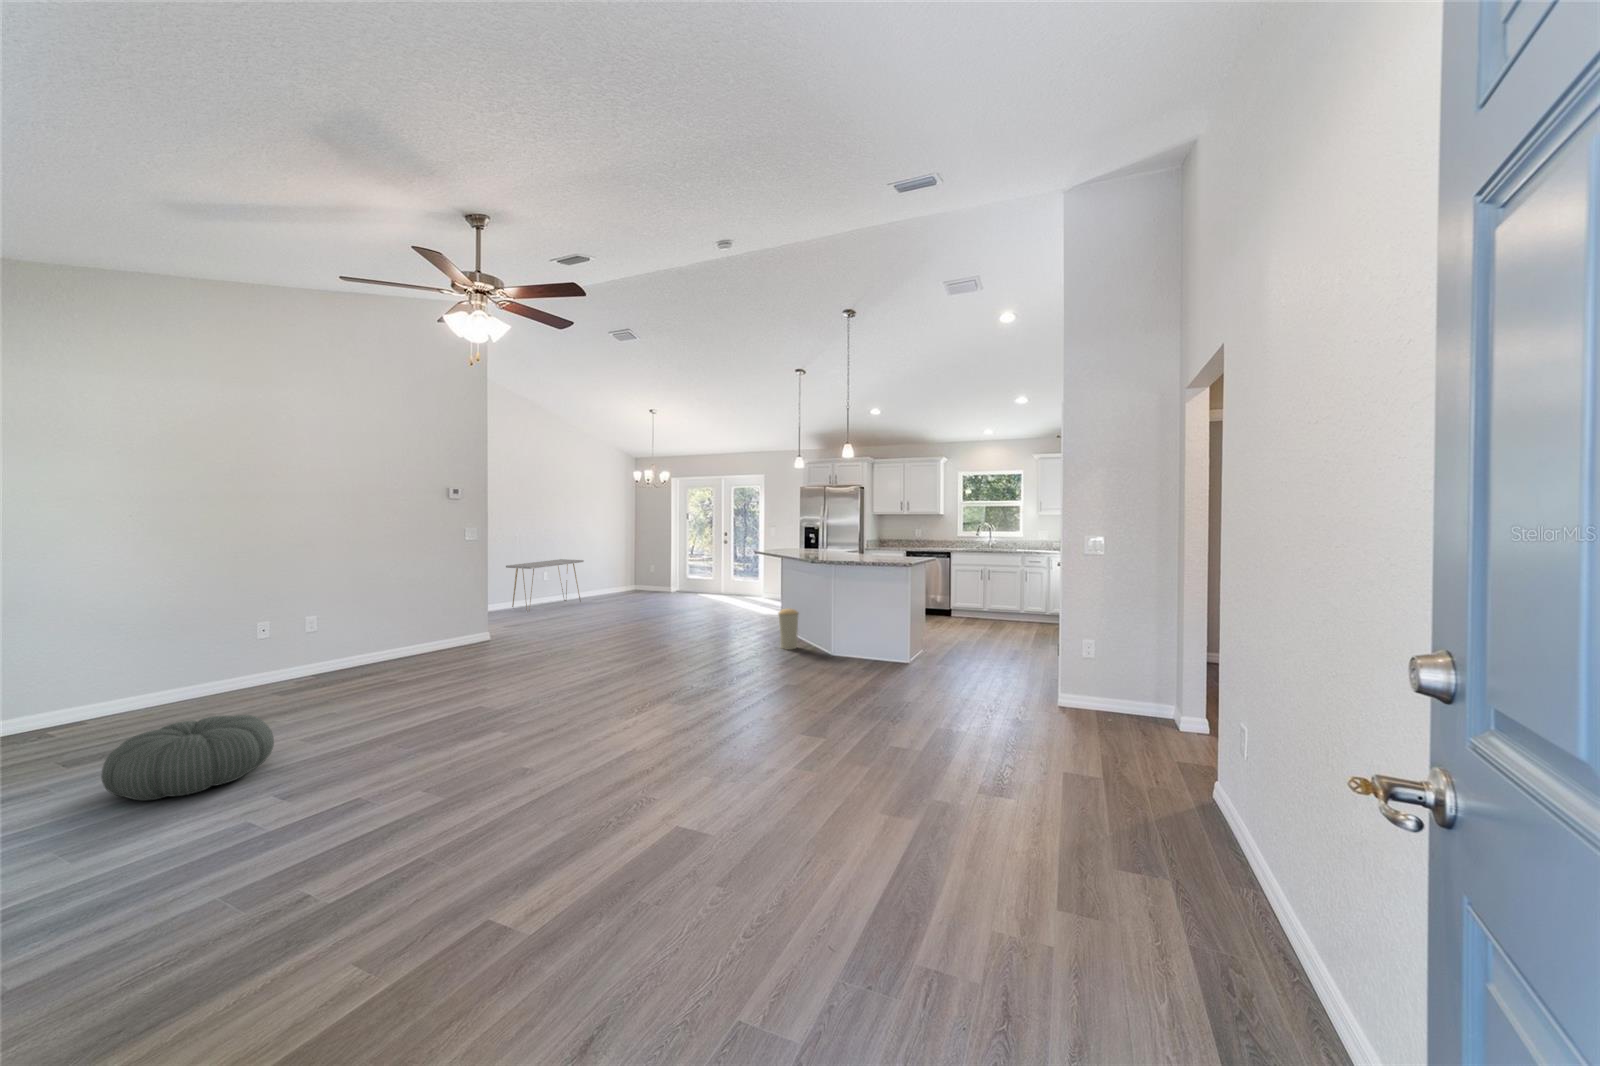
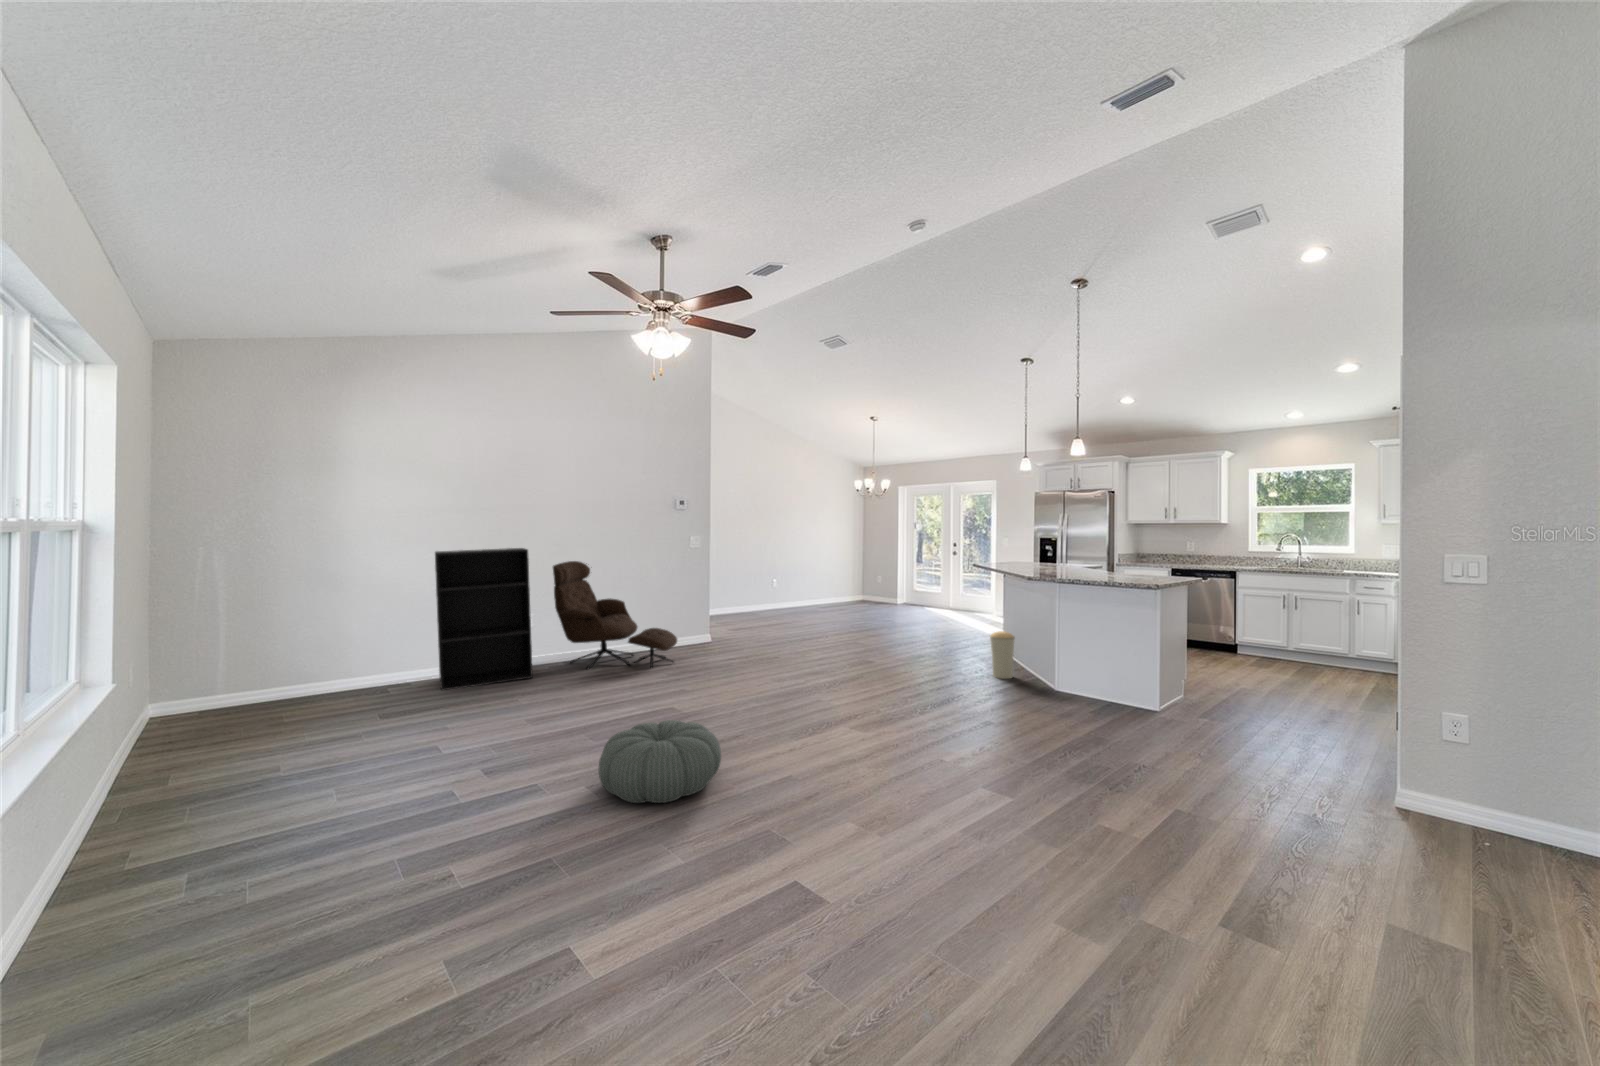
bookshelf: none [113,544,275,728] -> present [435,548,533,690]
lounge chair: none [293,559,460,683] -> present [553,561,677,669]
console table: present [506,559,584,611] -> none [738,566,807,617]
pouf: present [102,715,274,800] -> present [599,720,721,803]

